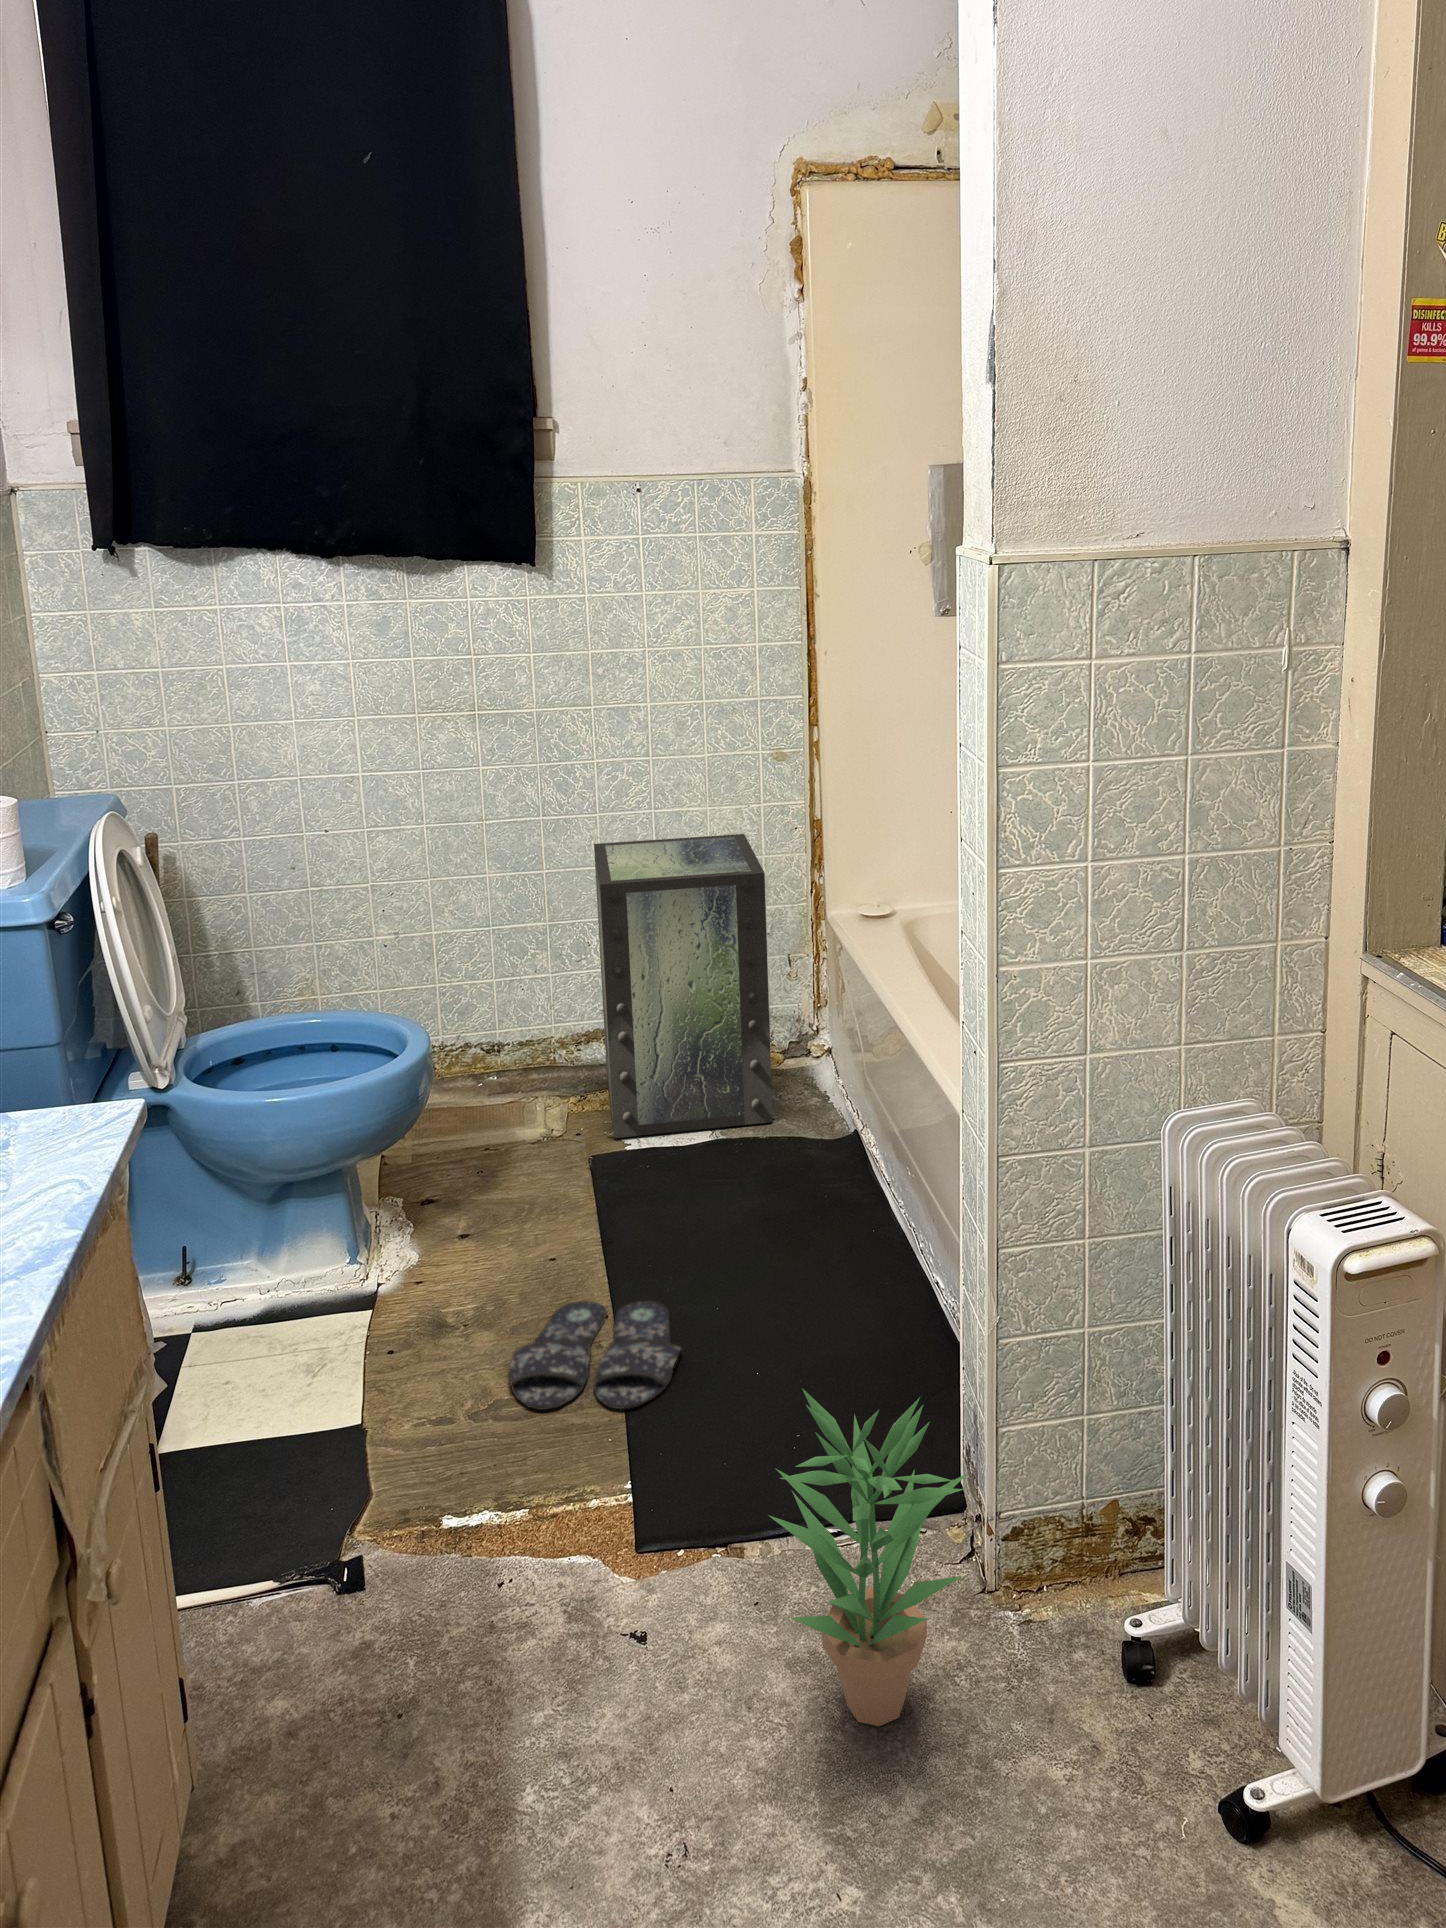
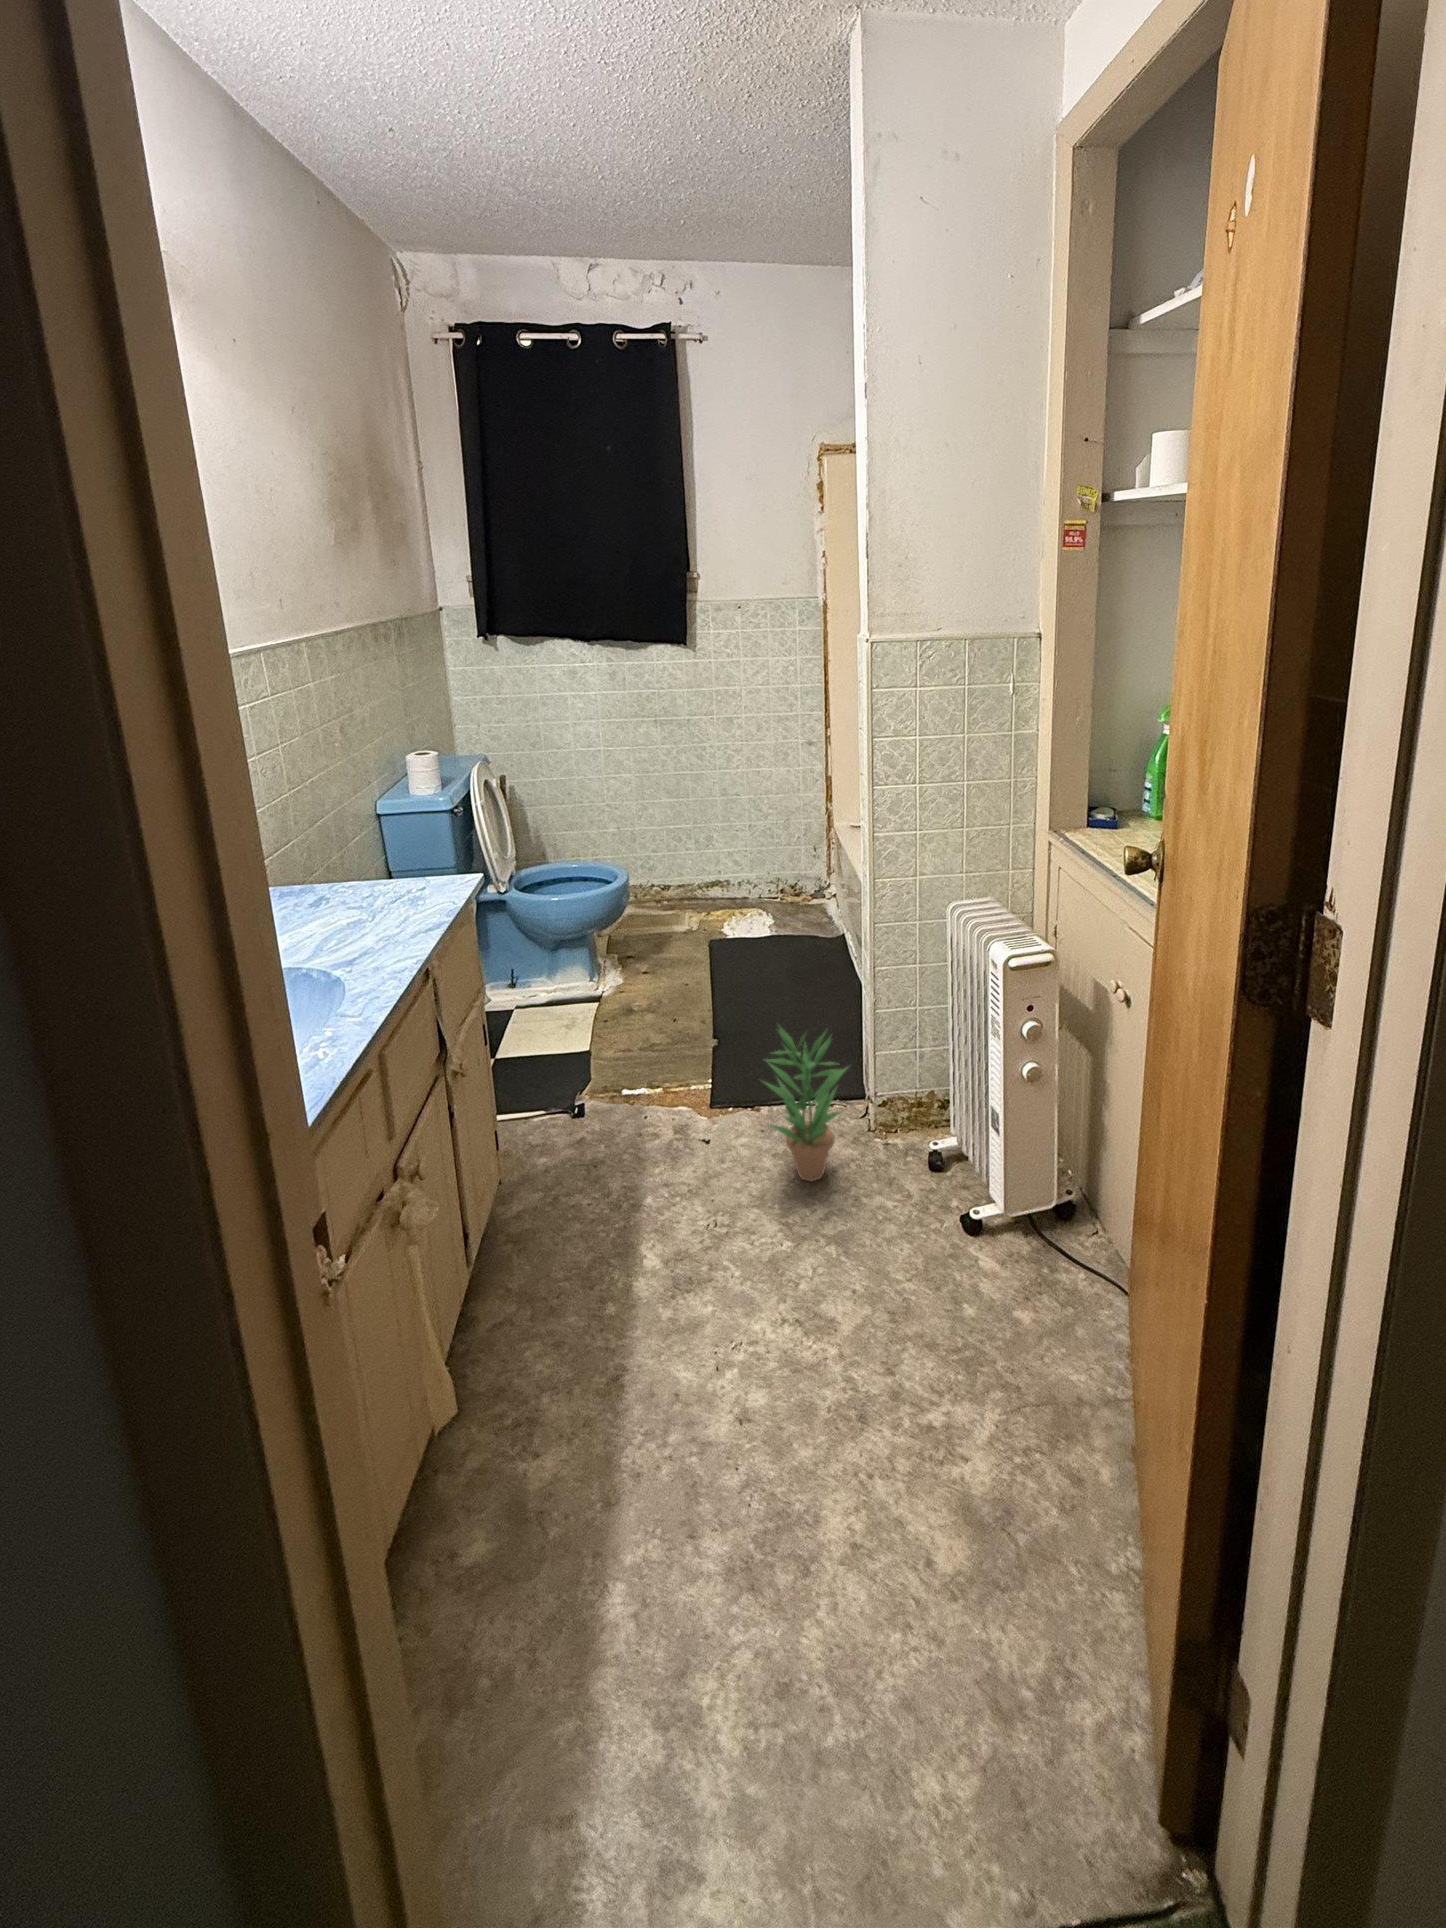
storage box: present [594,834,773,1138] -> none [716,783,802,932]
slippers: present [509,1301,681,1410] -> none [659,1003,742,1049]

